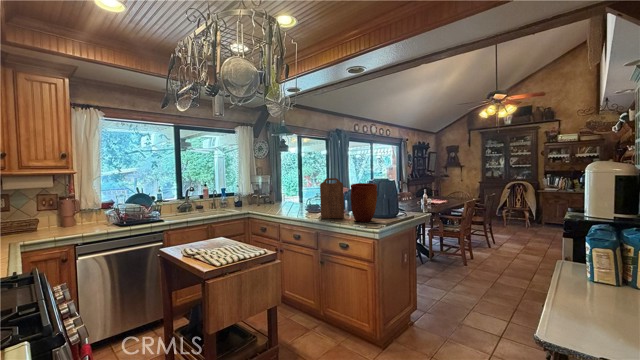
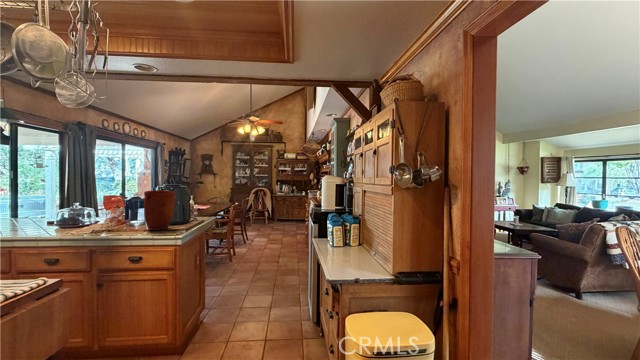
cutting board: present [320,178,344,218] -> none [97,185,130,232]

